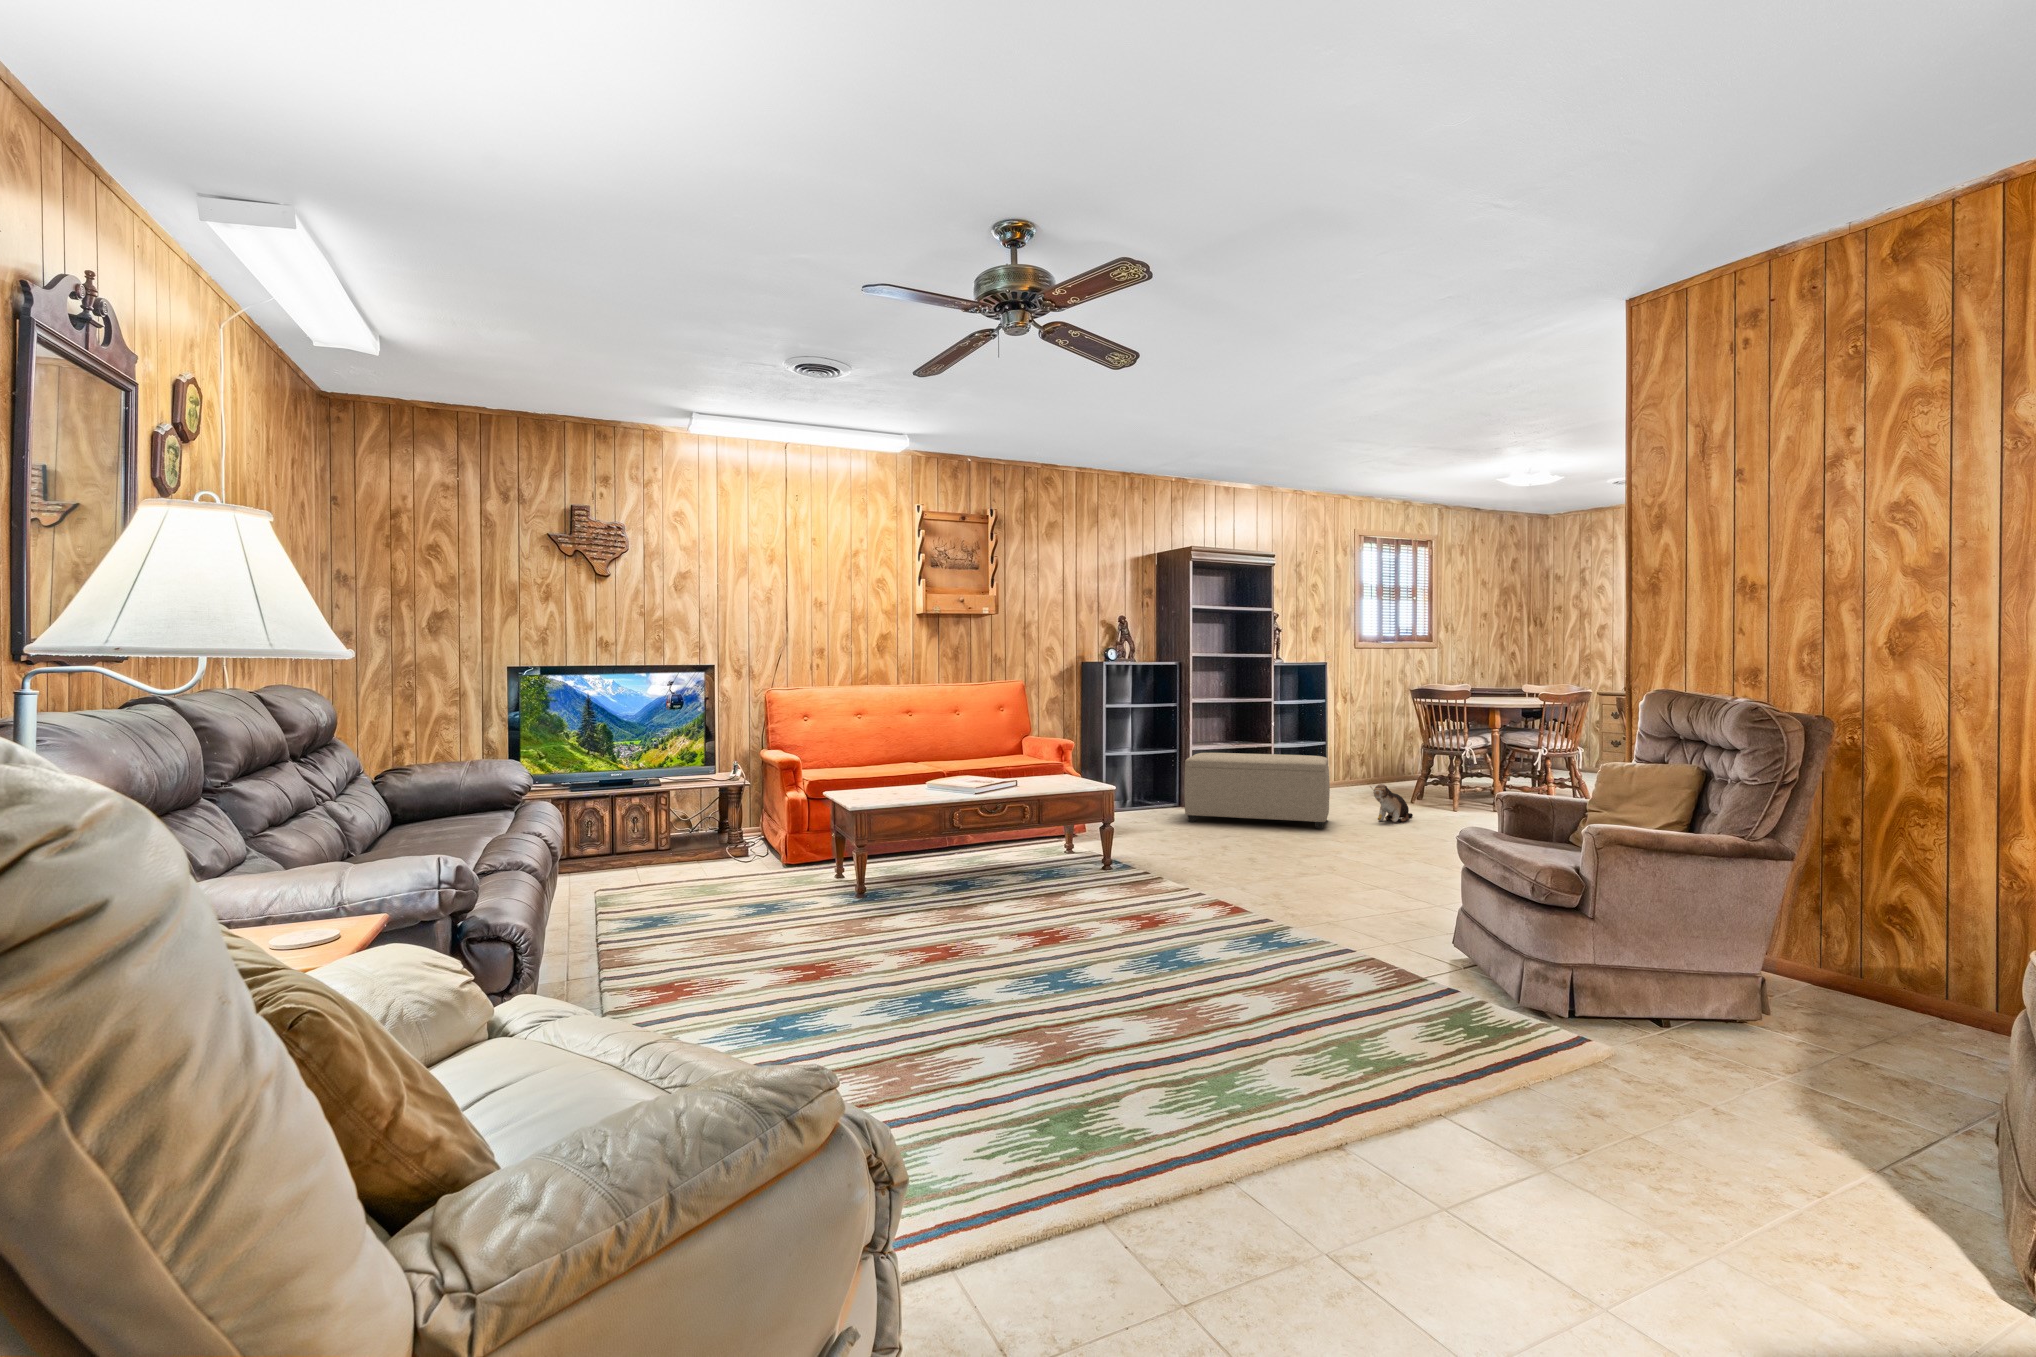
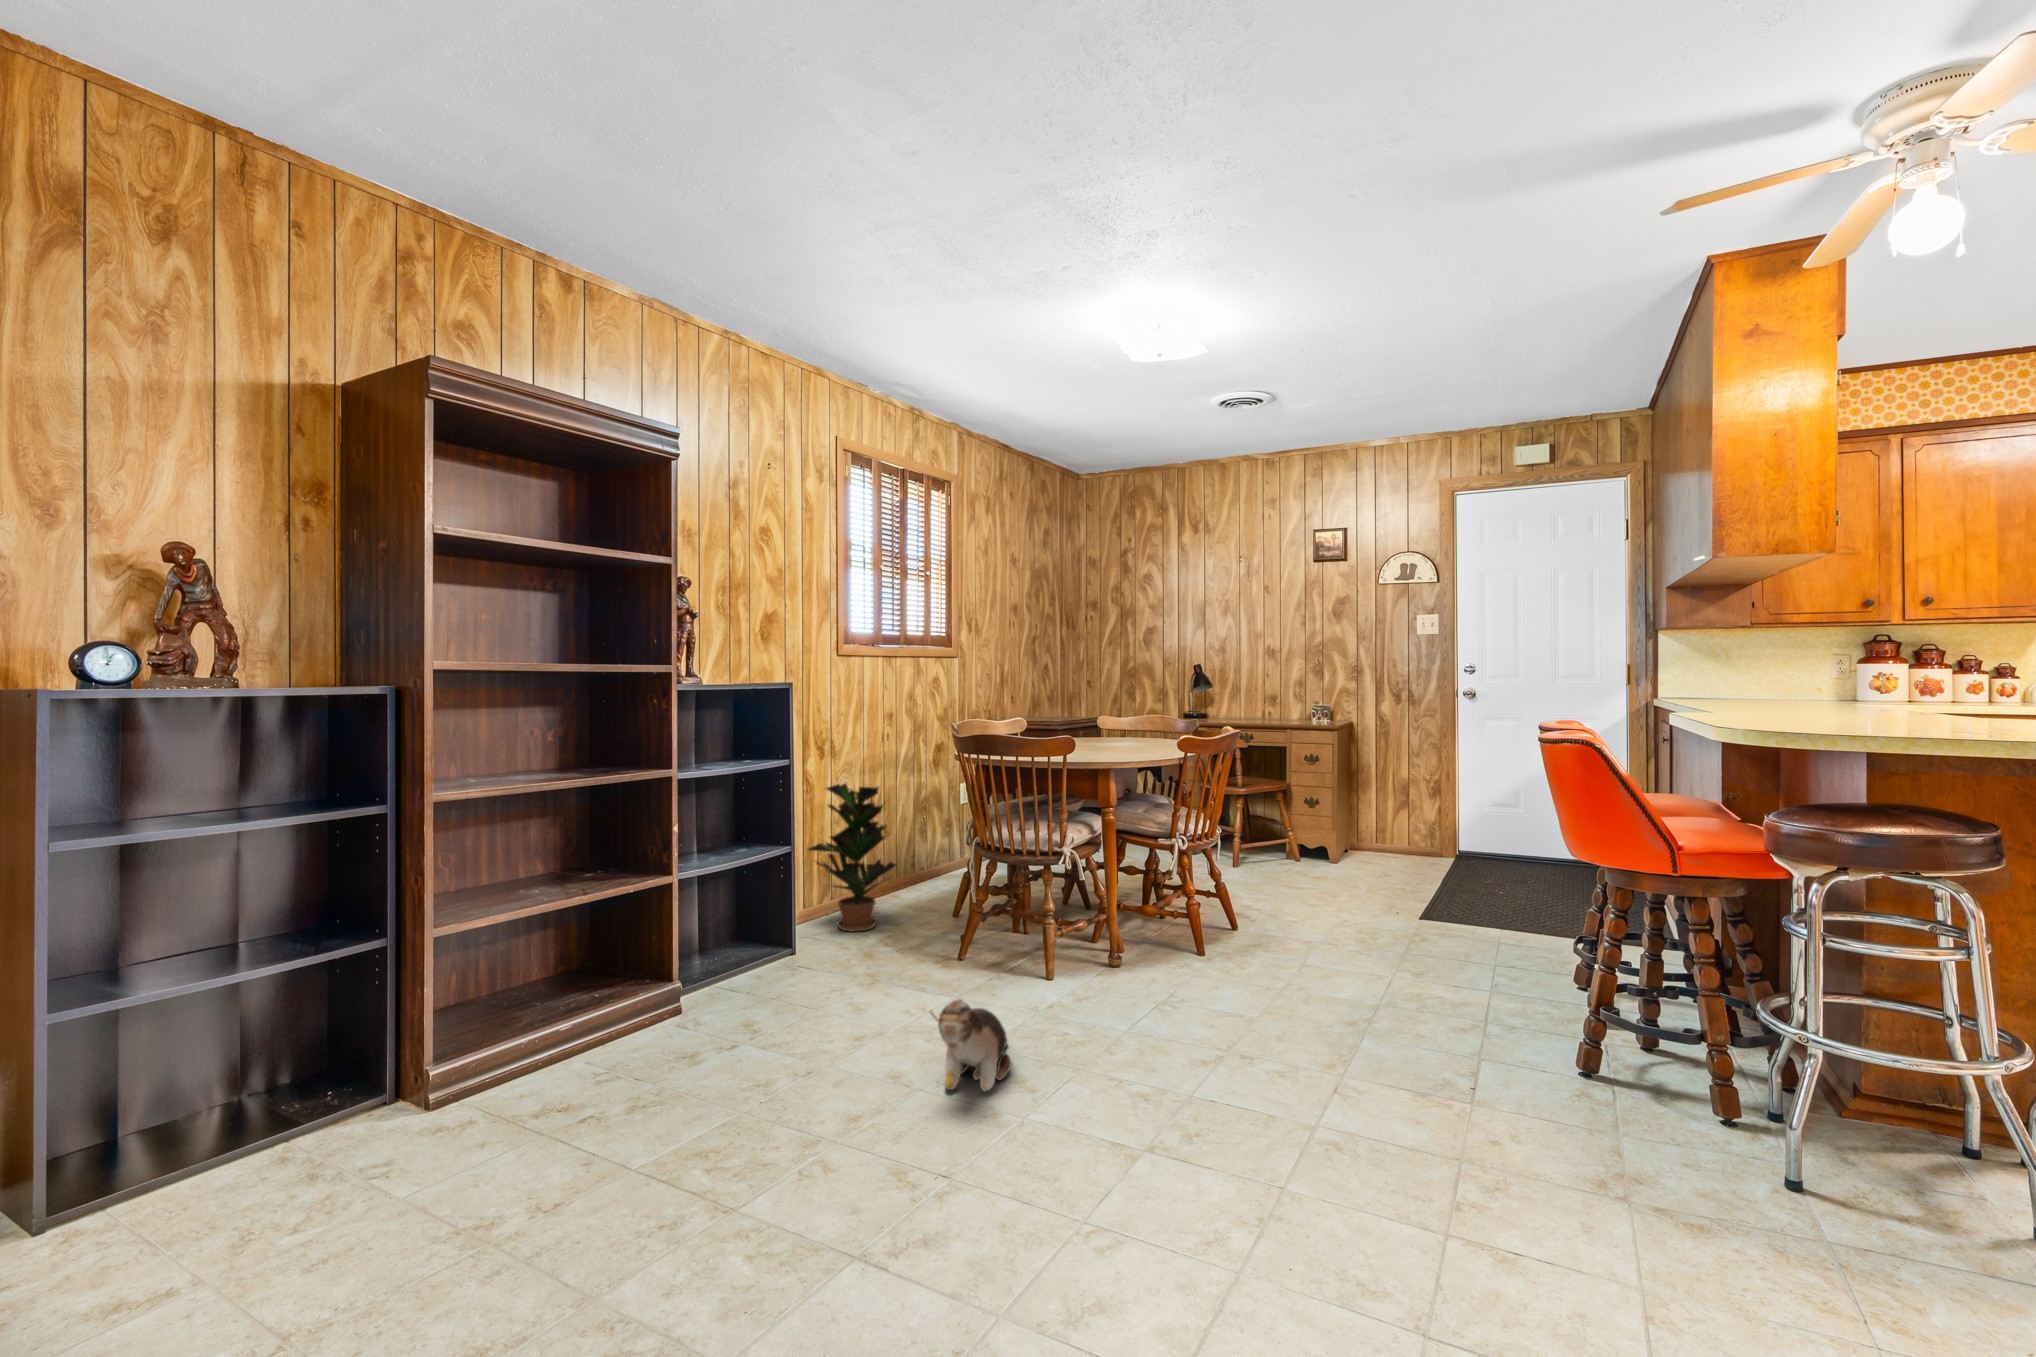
potted plant: none [1333,715,1384,791] -> present [808,783,896,932]
ottoman: present [1184,753,1330,829] -> none [323,947,831,1275]

